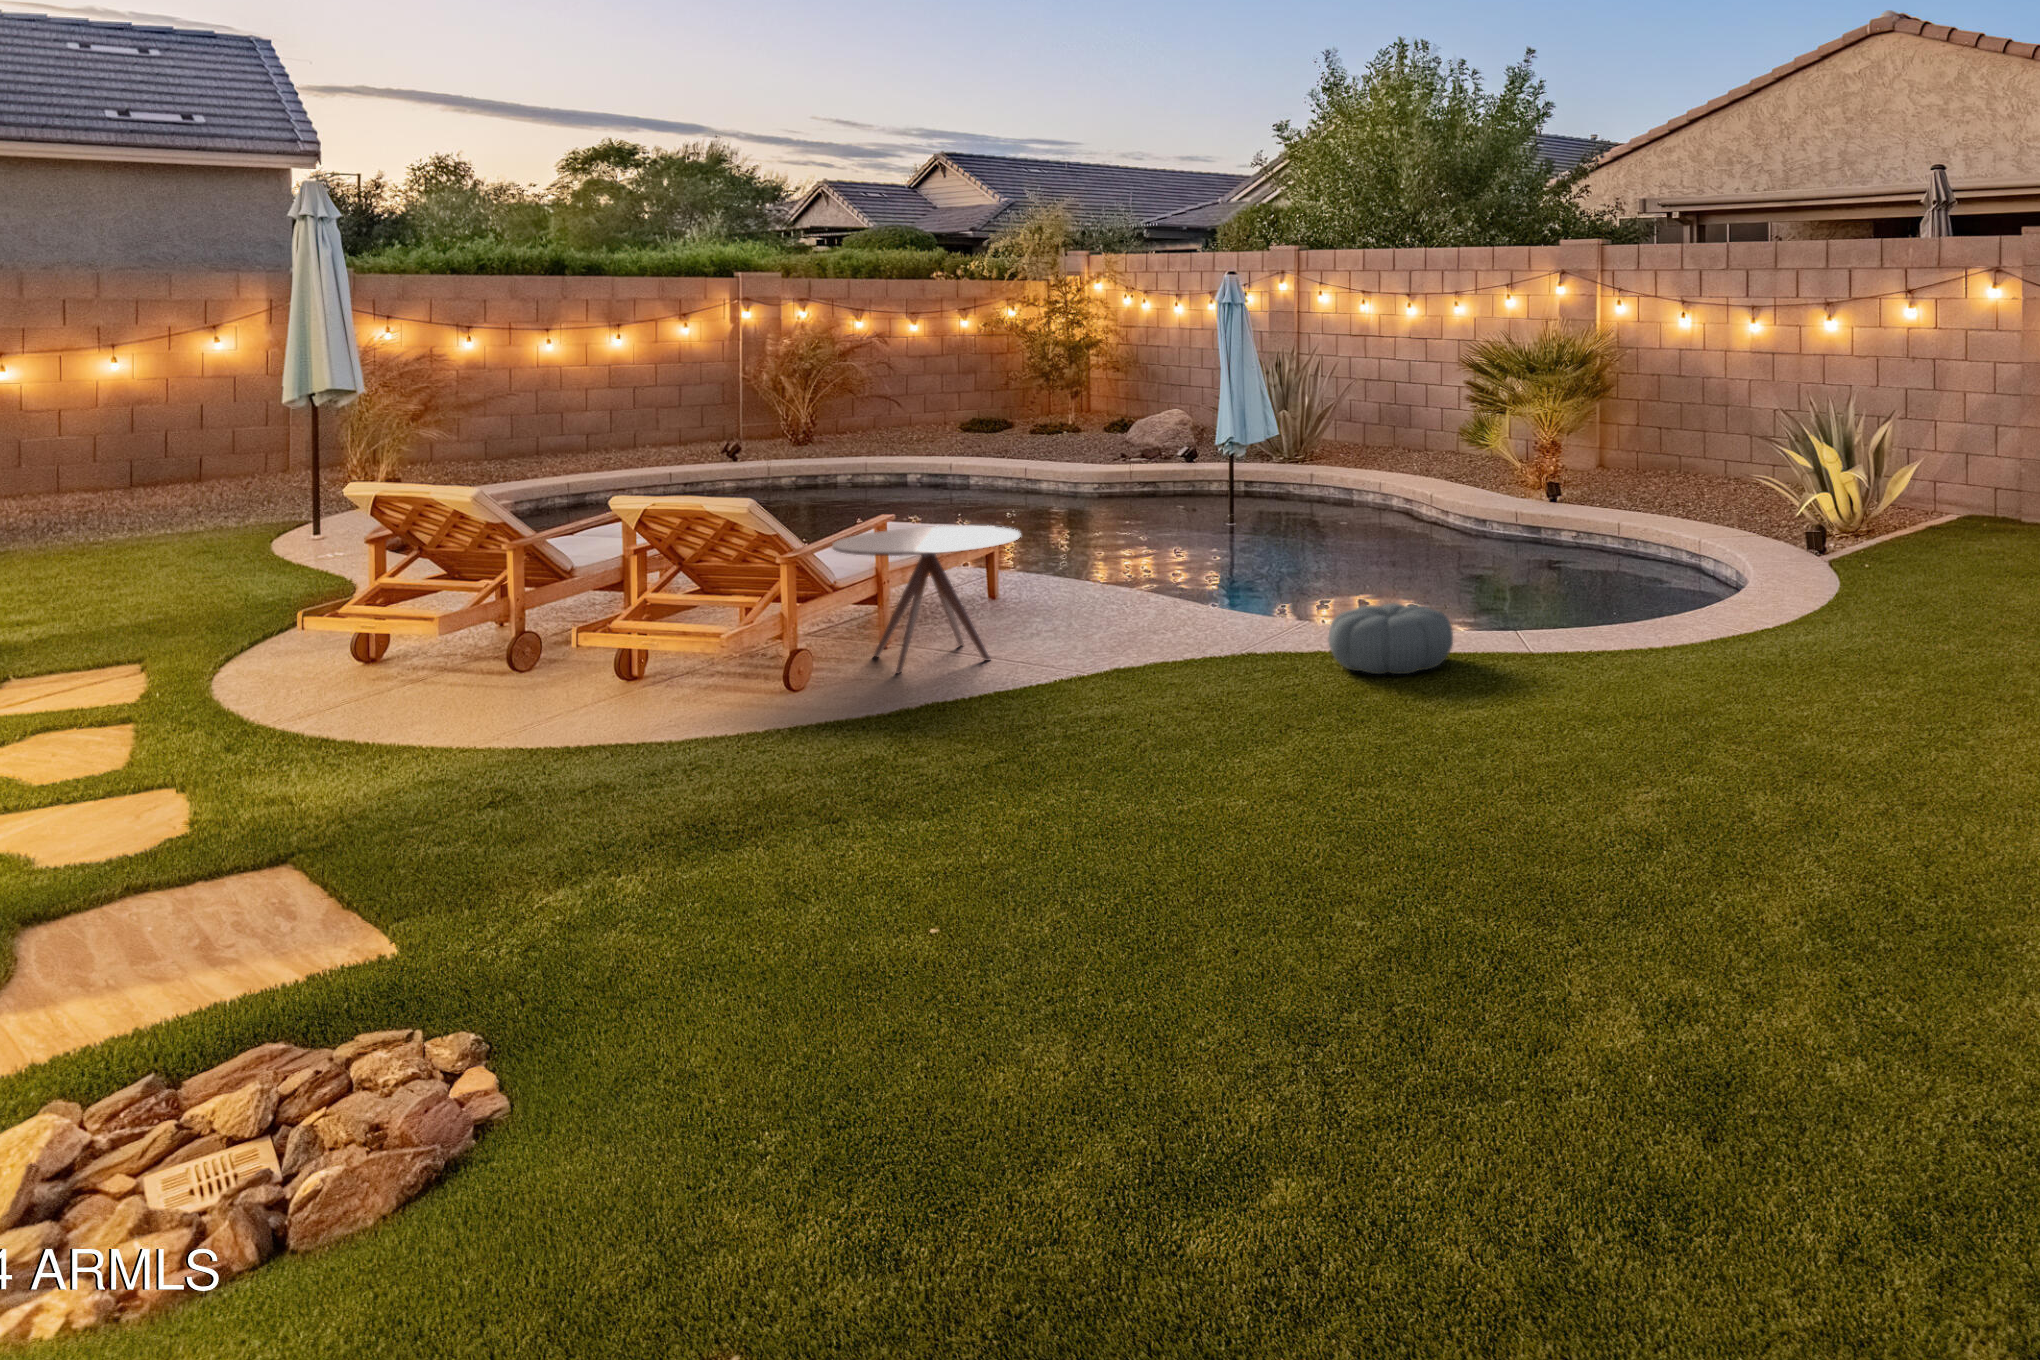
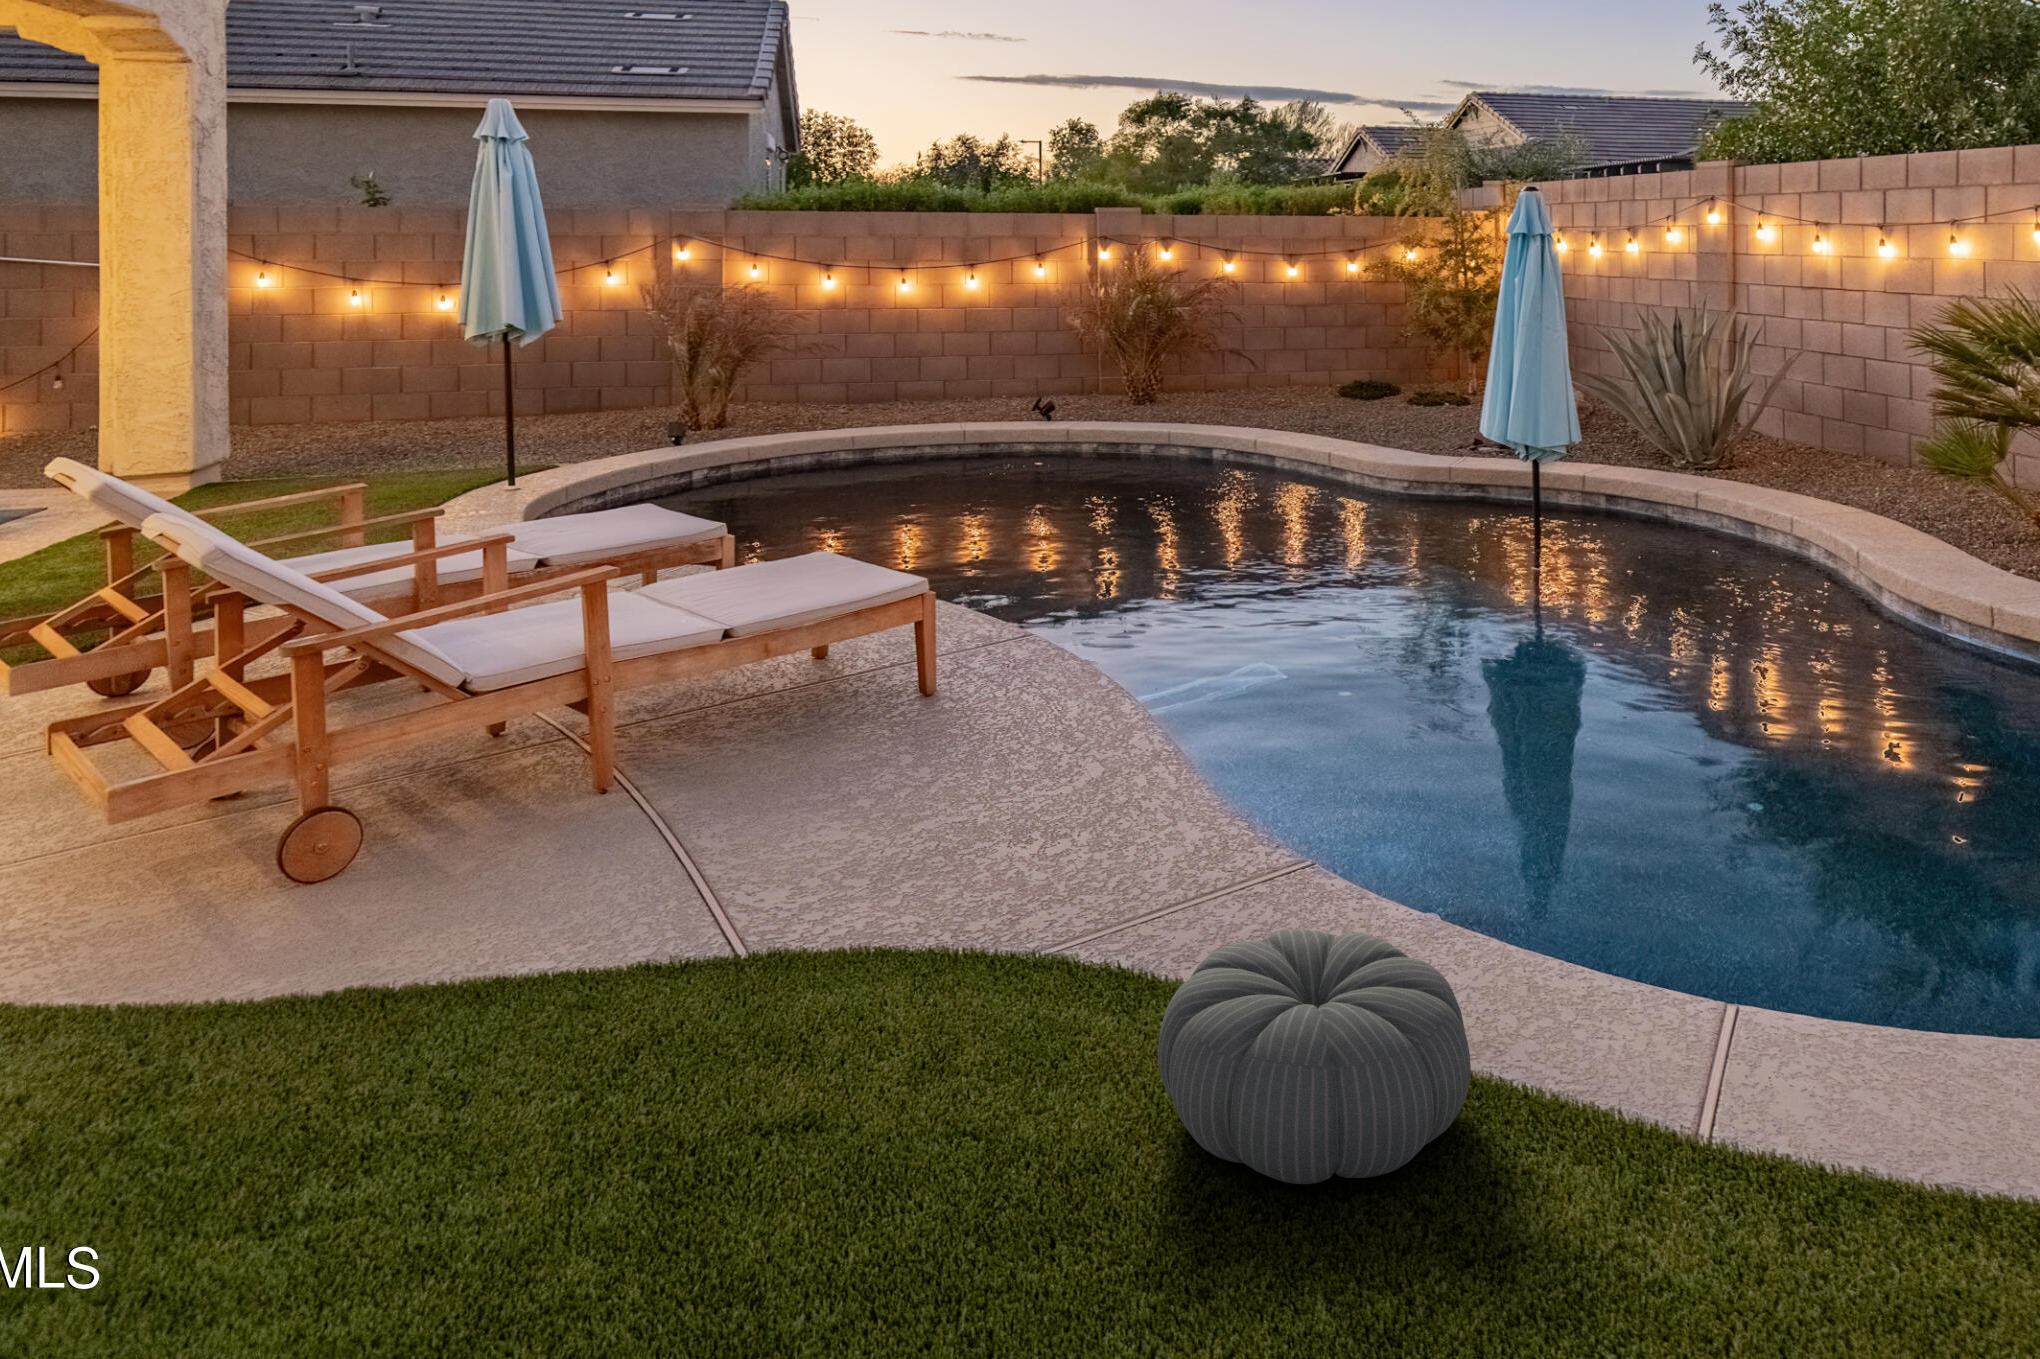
round table: present [832,526,1020,673] -> none [496,593,829,863]

